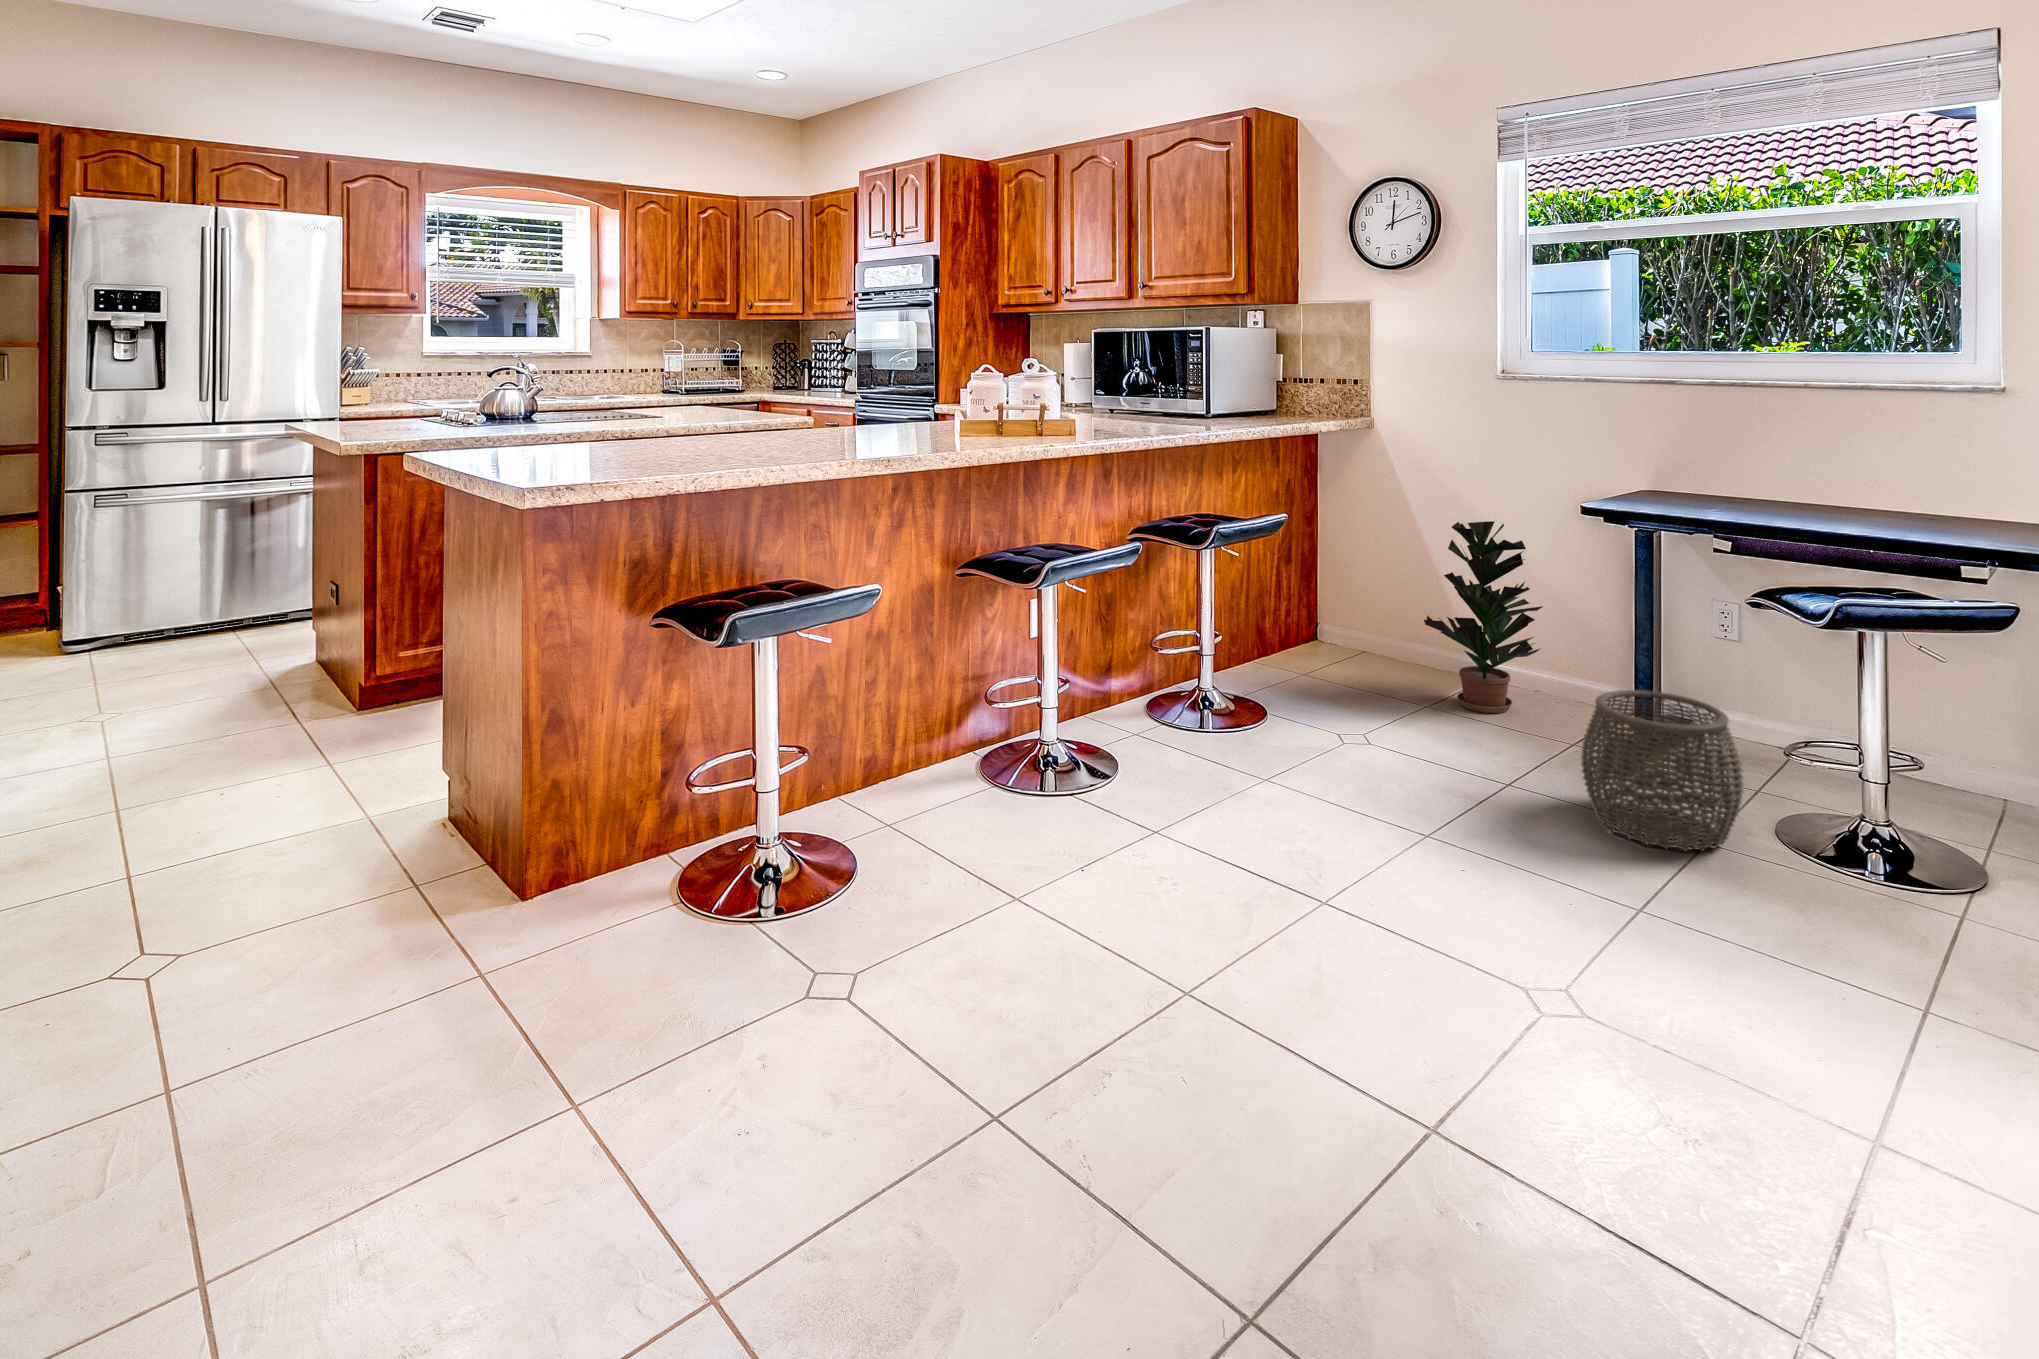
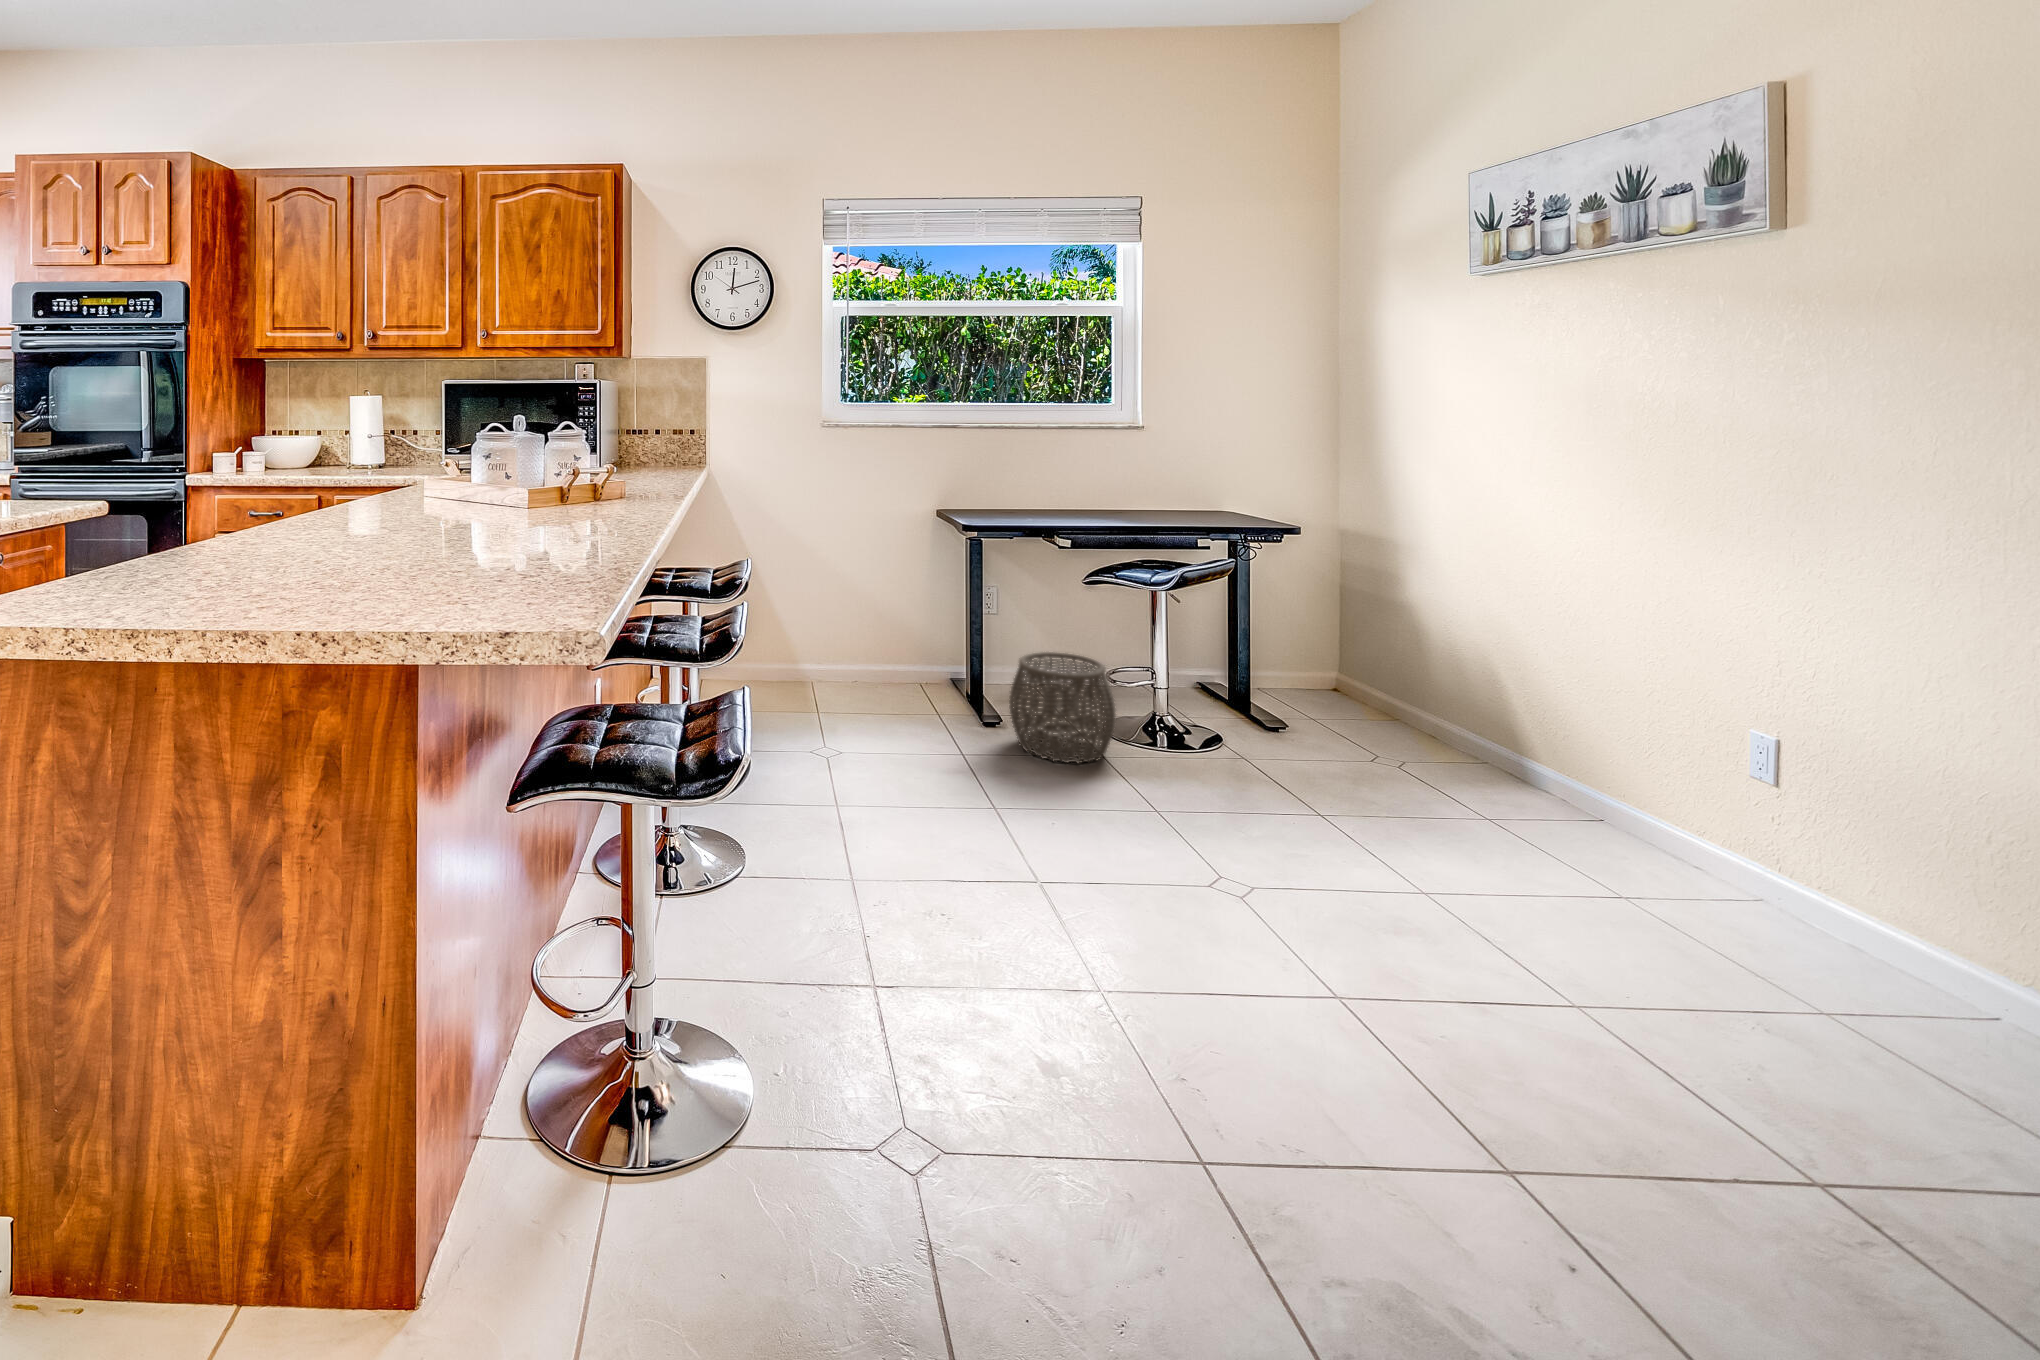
potted plant: present [1424,521,1543,713] -> none [794,542,892,700]

